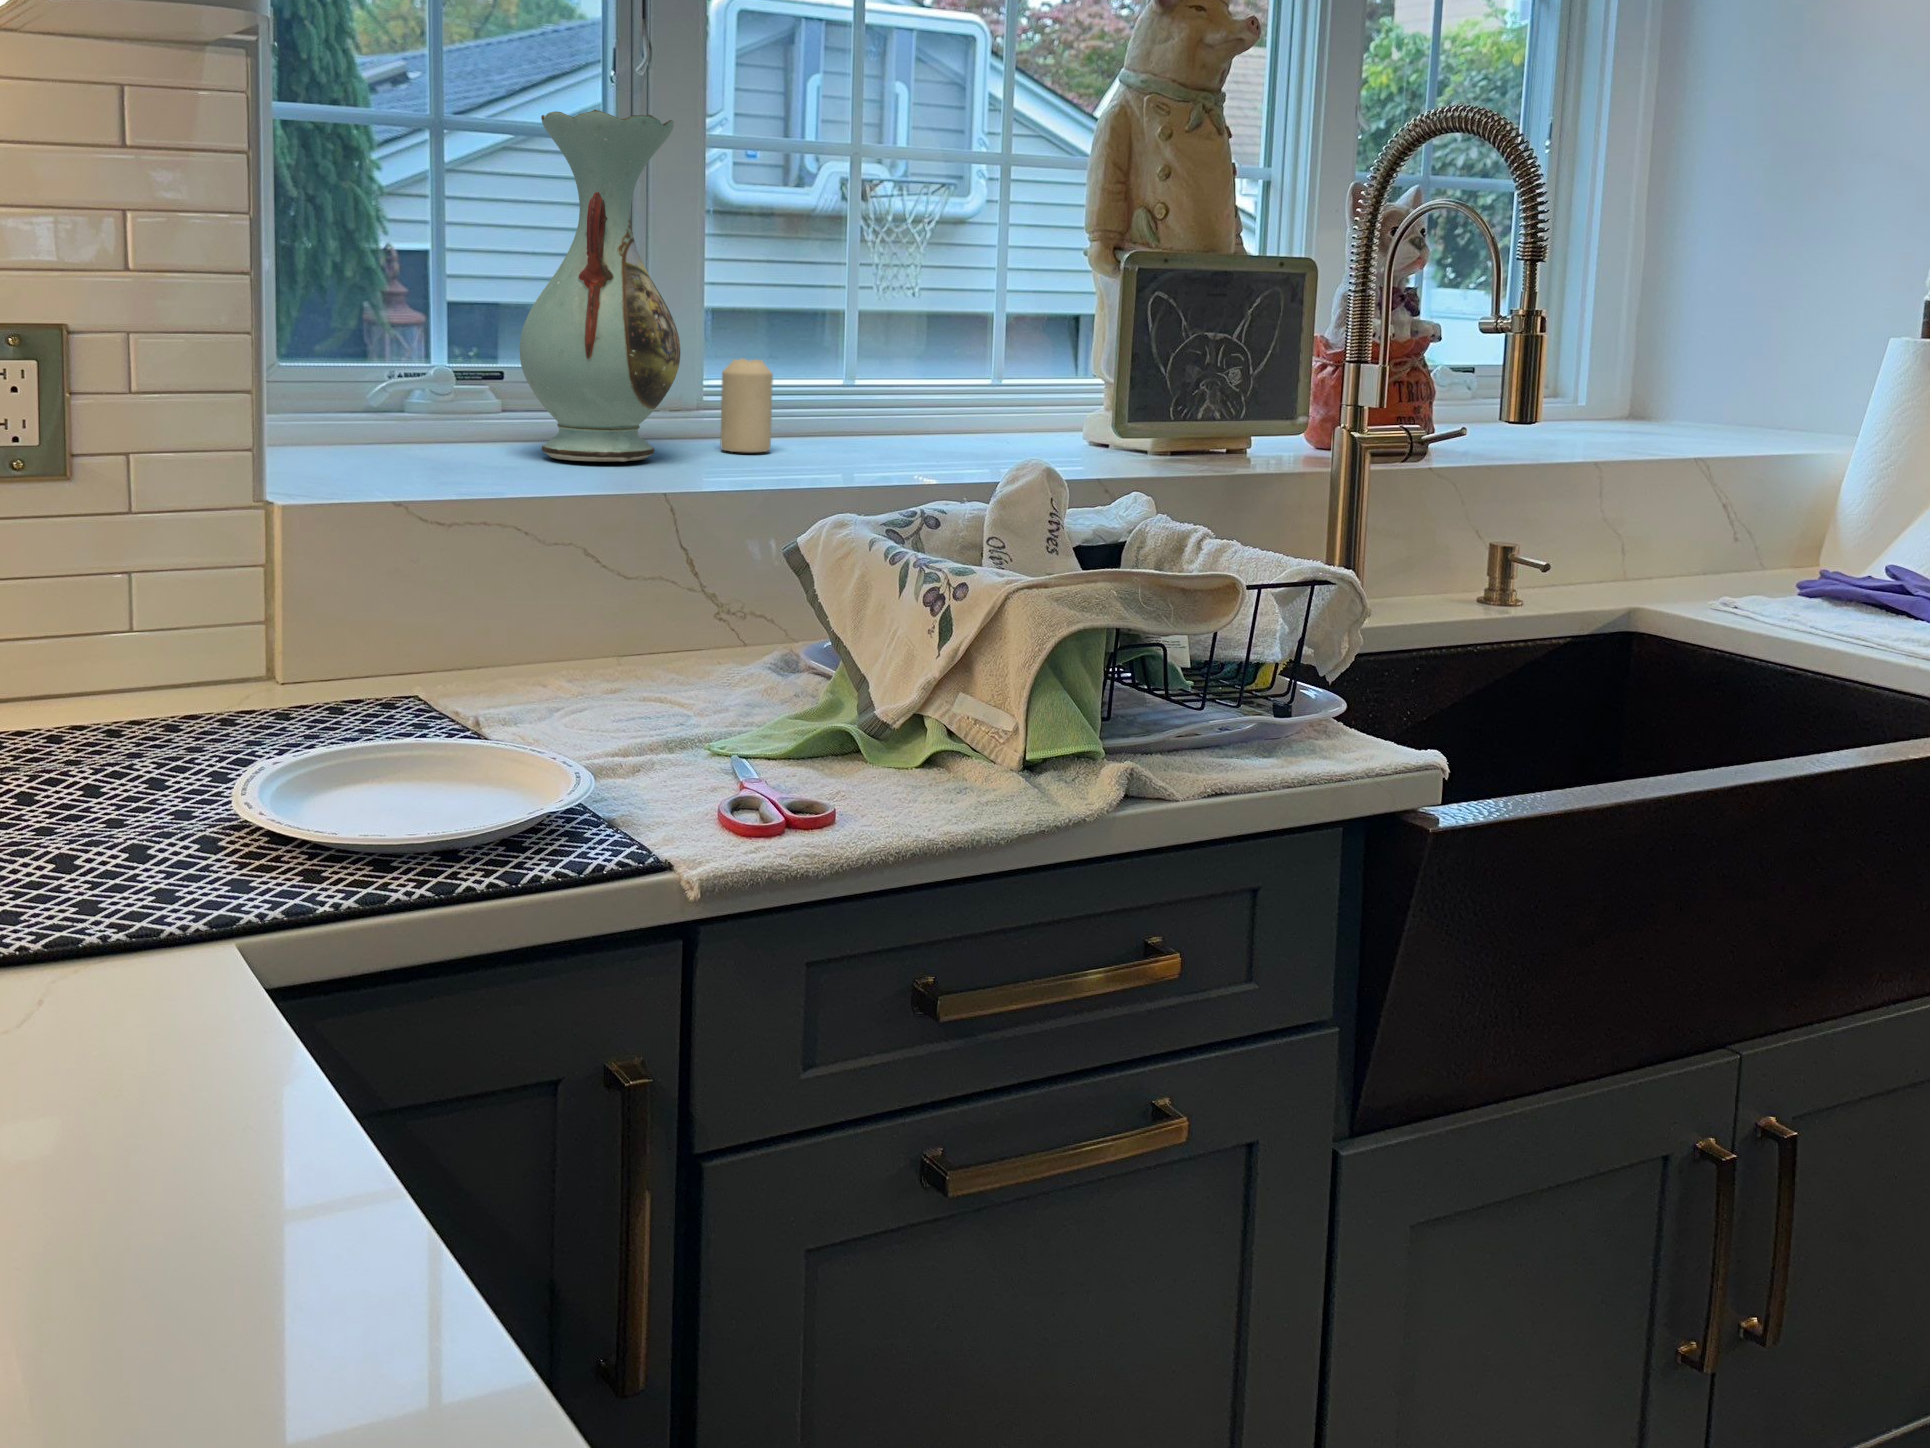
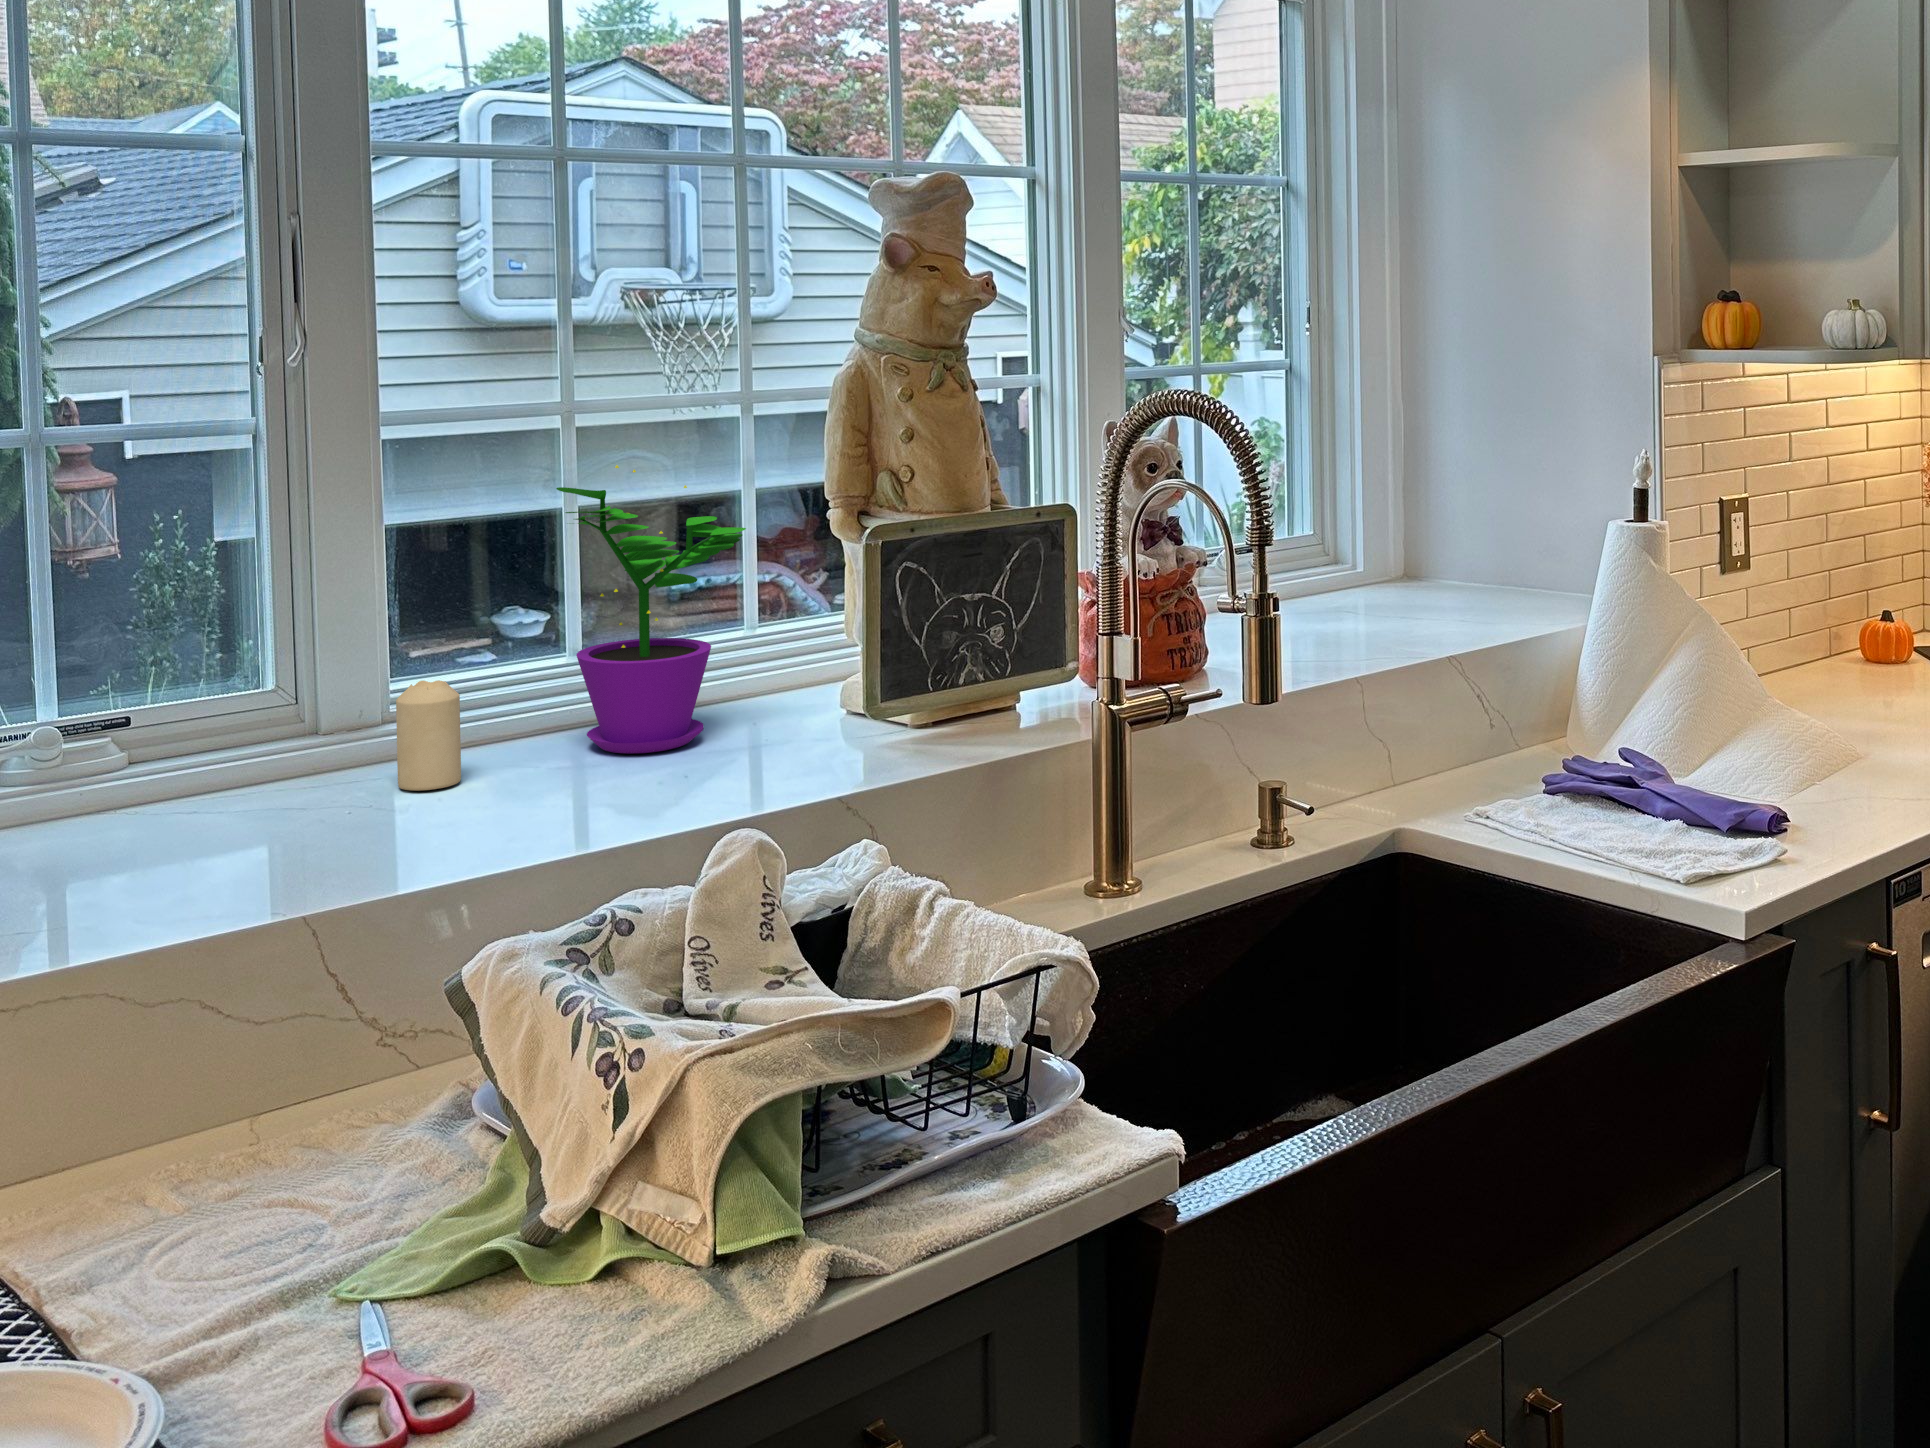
decorative vase: present [520,110,680,462] -> none [122,440,334,848]
flower pot: none [857,182,1018,451] -> present [556,465,746,753]

